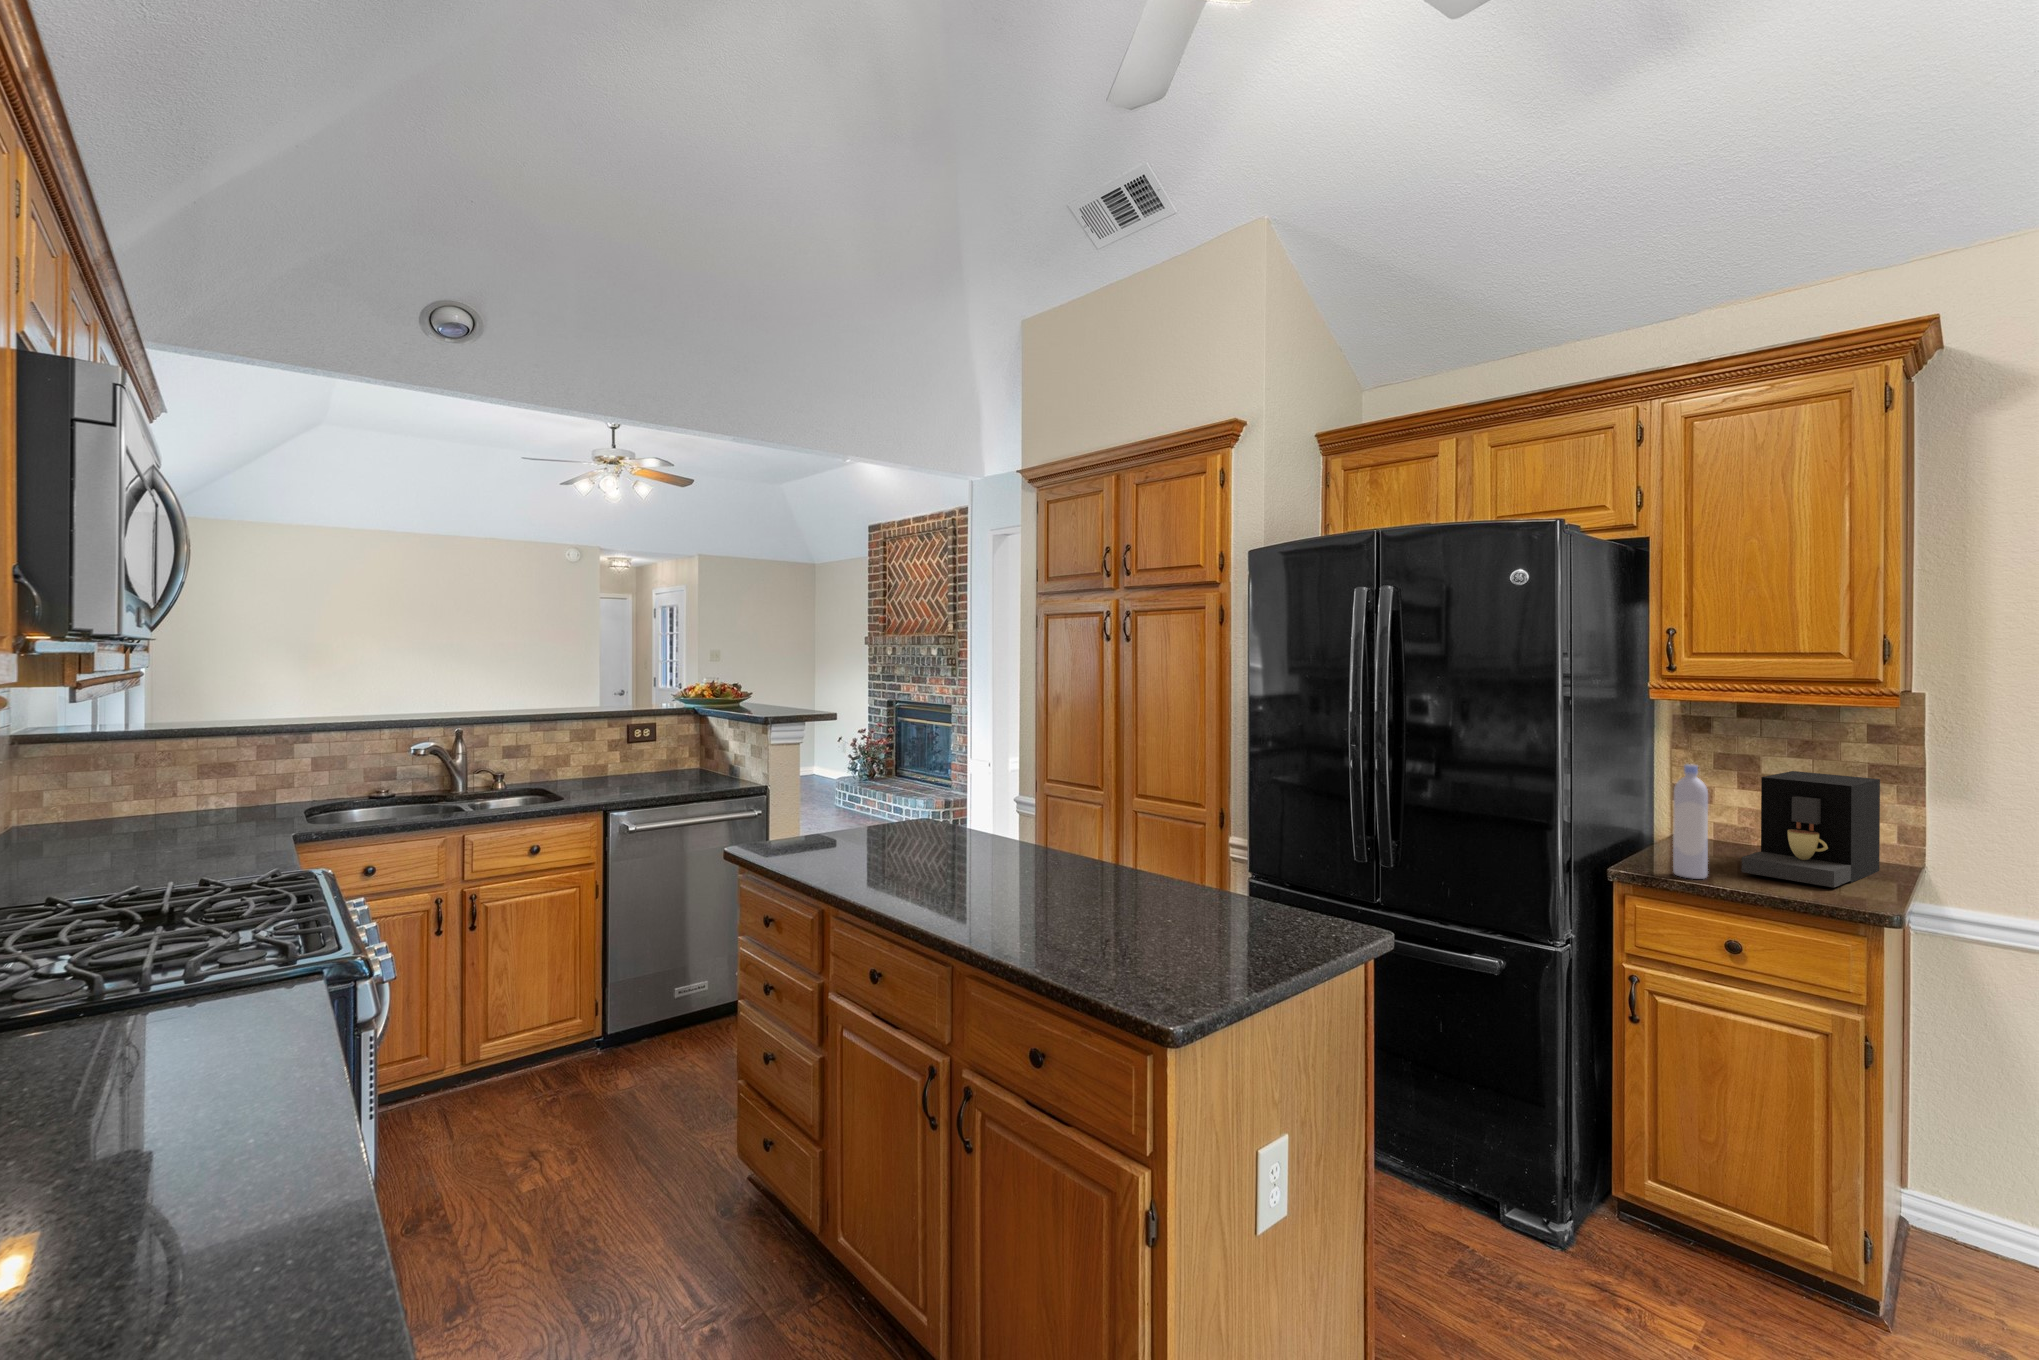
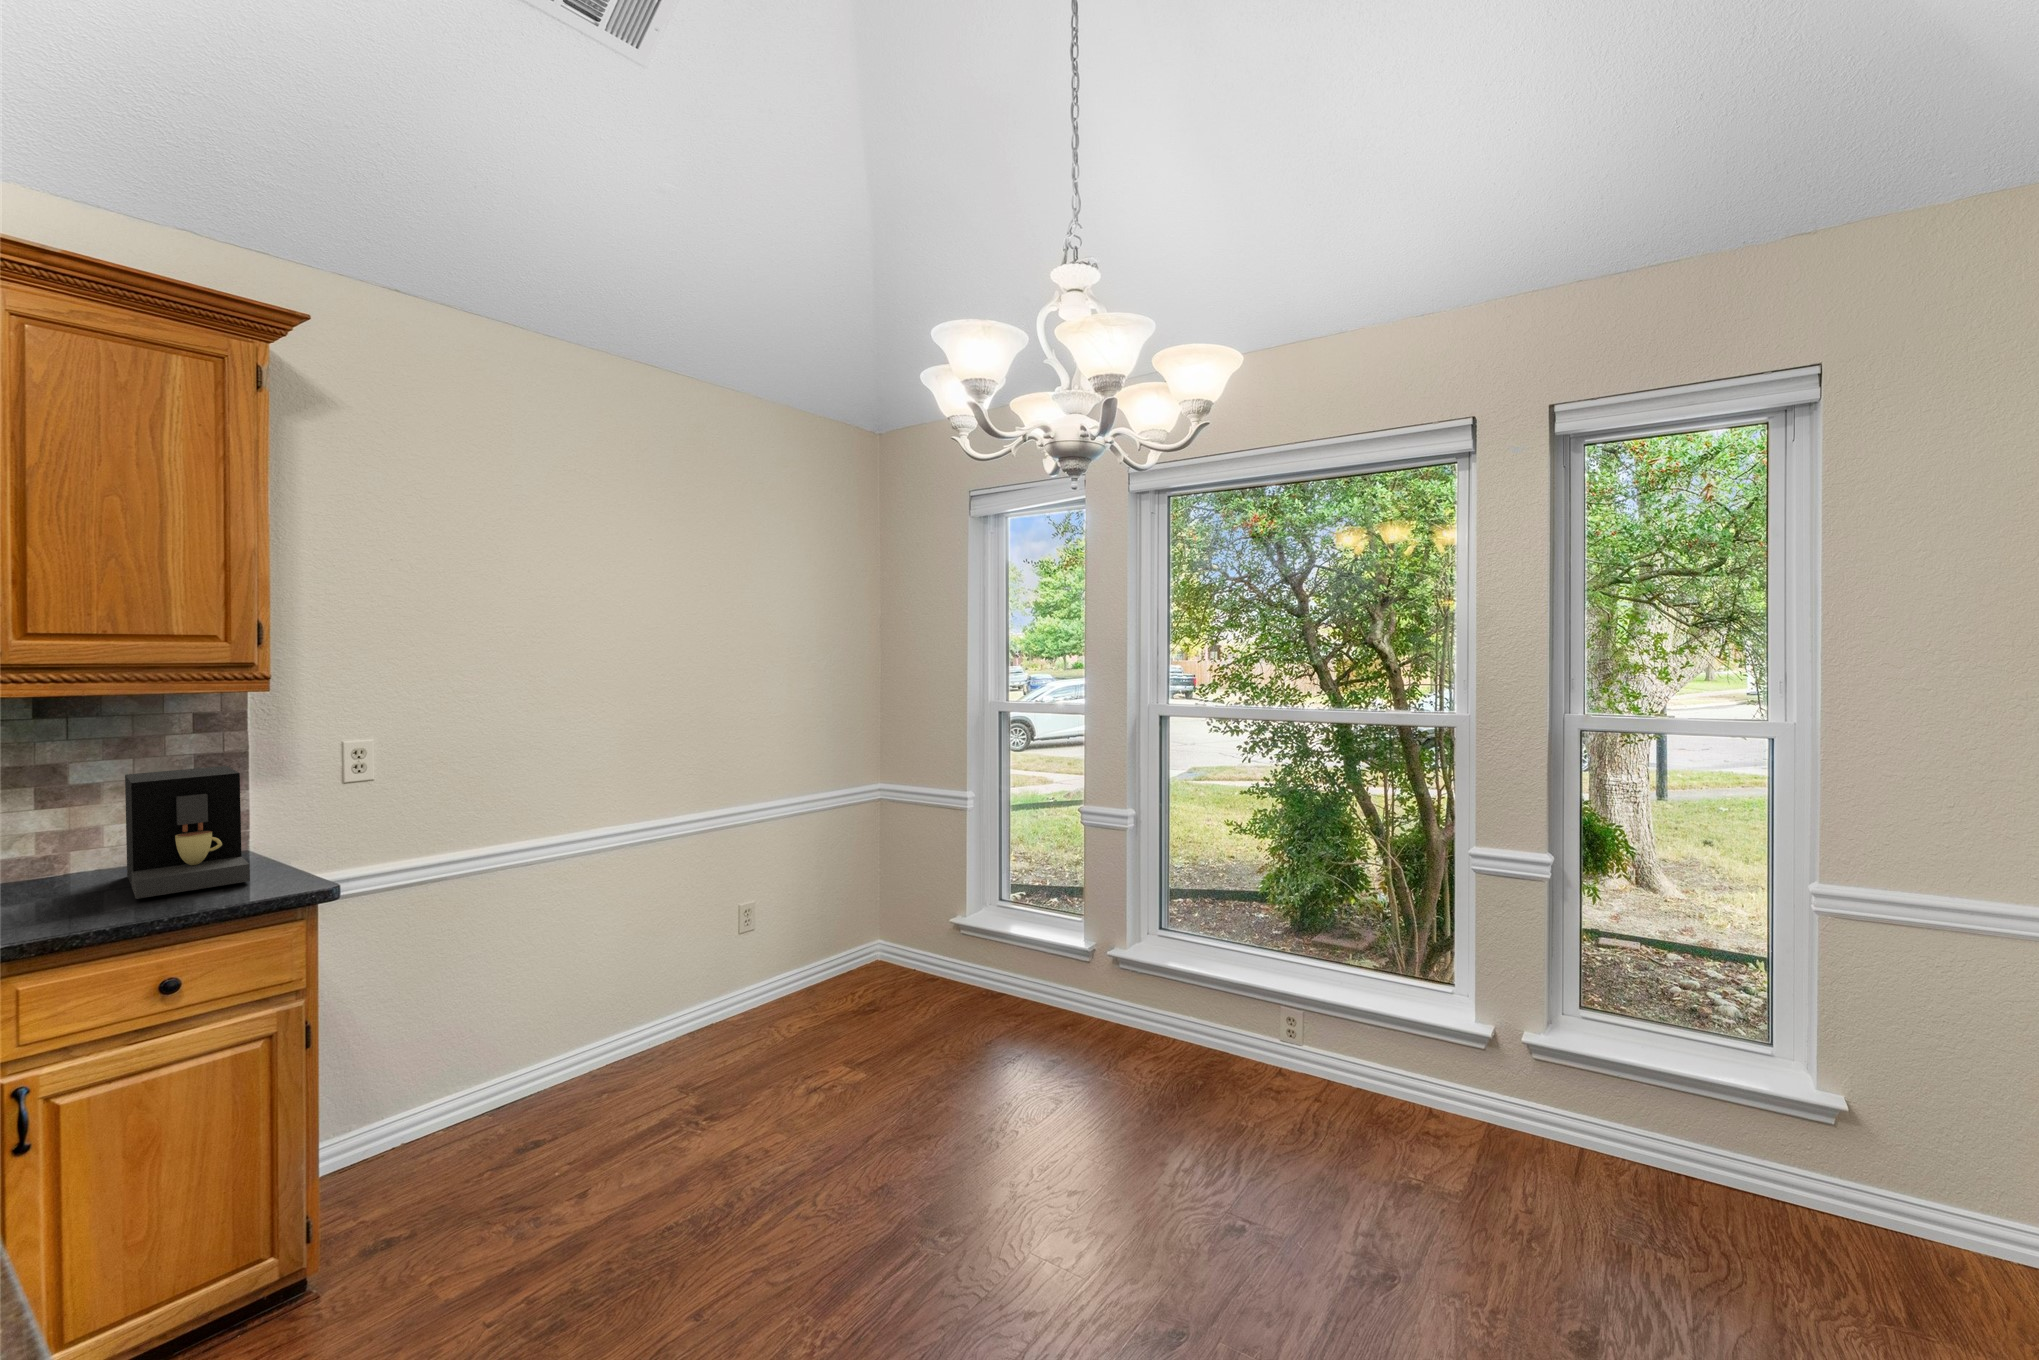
bottle: present [1673,764,1708,879] -> none [60,777,113,927]

